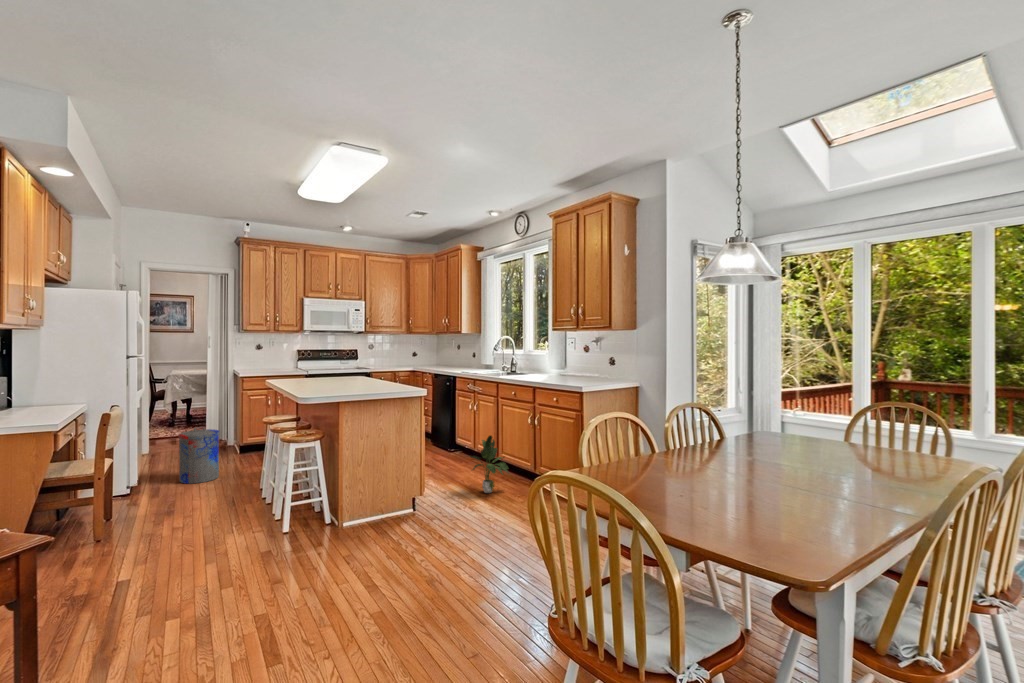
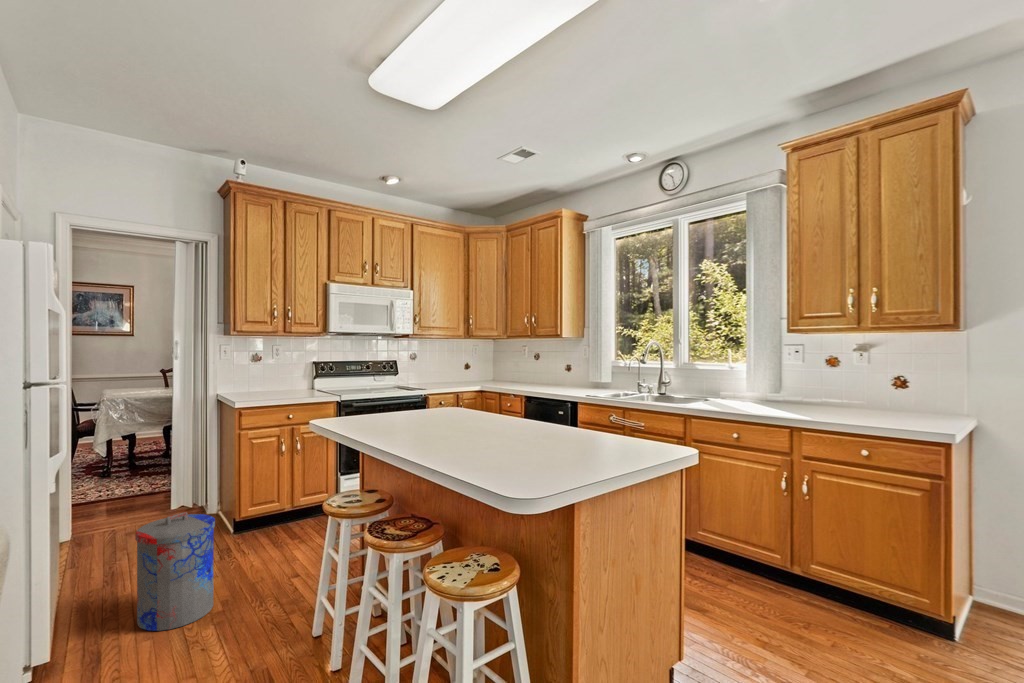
potted plant: present [469,436,508,493] -> none [712,520,787,630]

